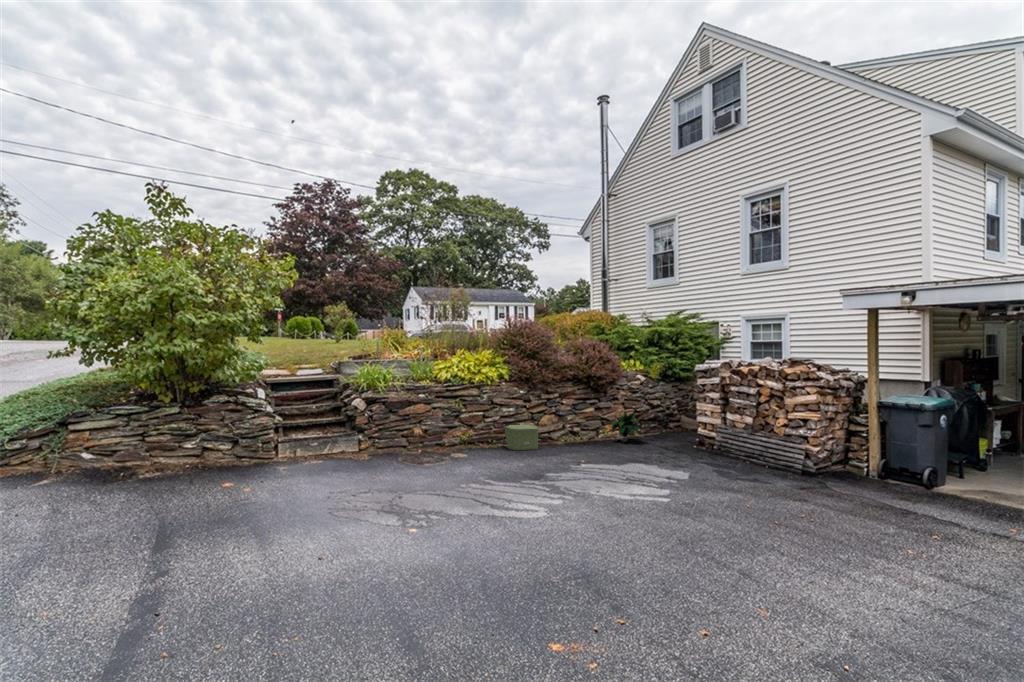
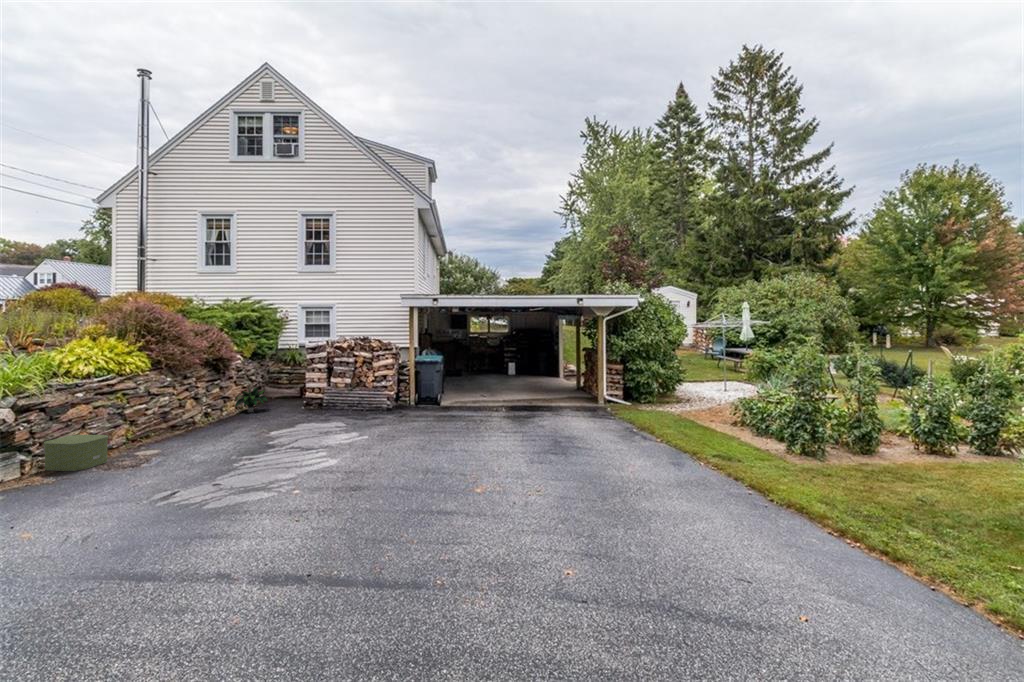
storage box: present [504,425,539,450] -> present [44,435,108,471]

